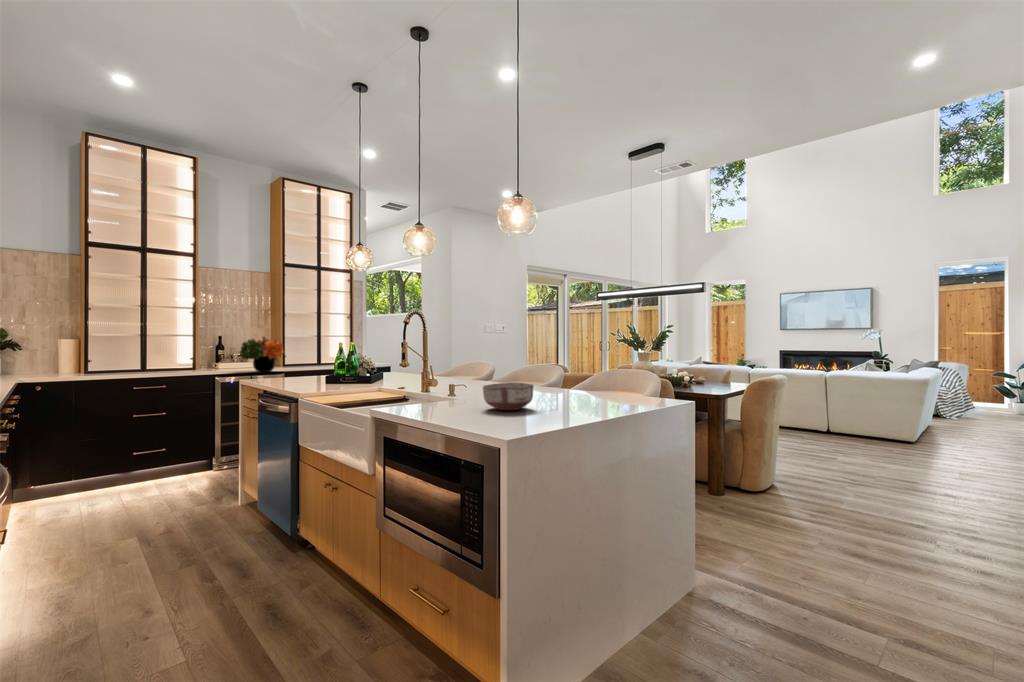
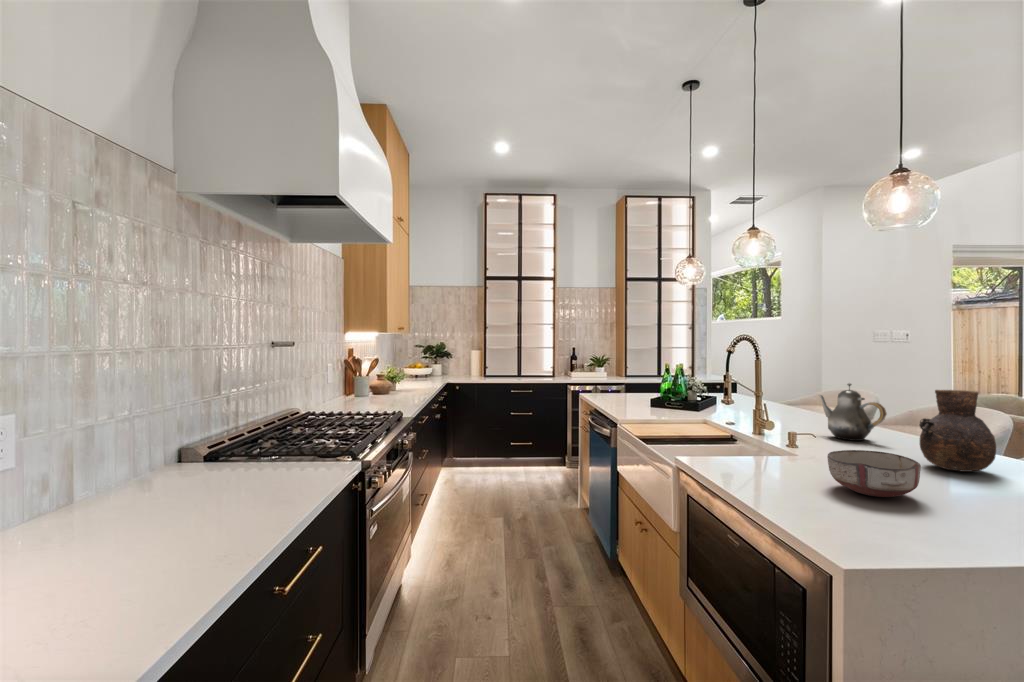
flower arrangement: present [240,337,284,372] -> none [586,349,625,383]
vase: none [527,343,564,396] -> present [919,390,996,472]
teapot: none [465,347,507,389] -> present [819,383,887,441]

